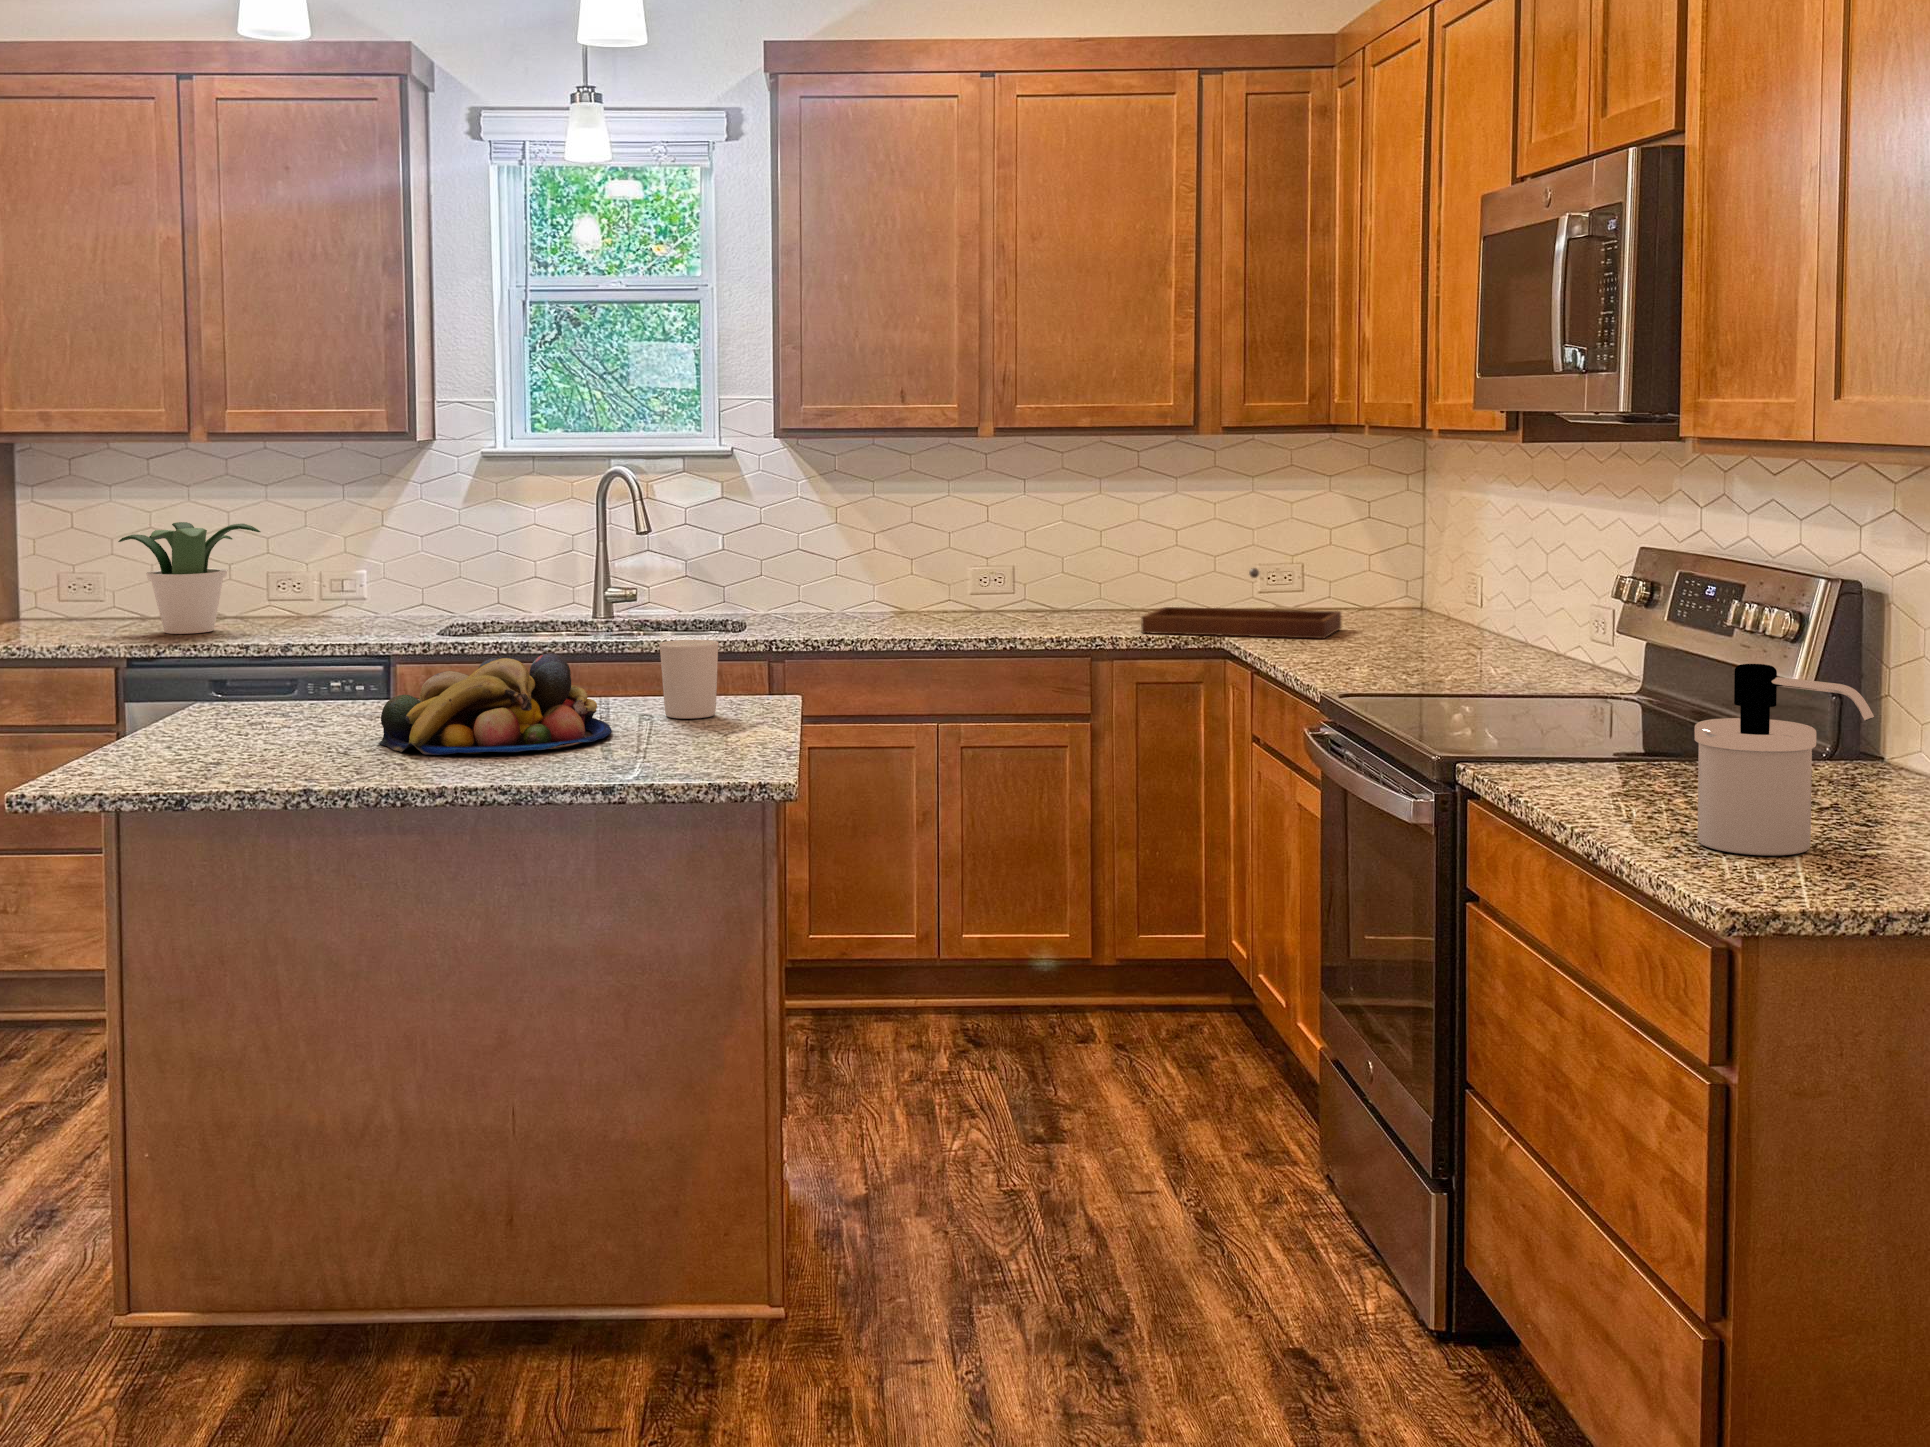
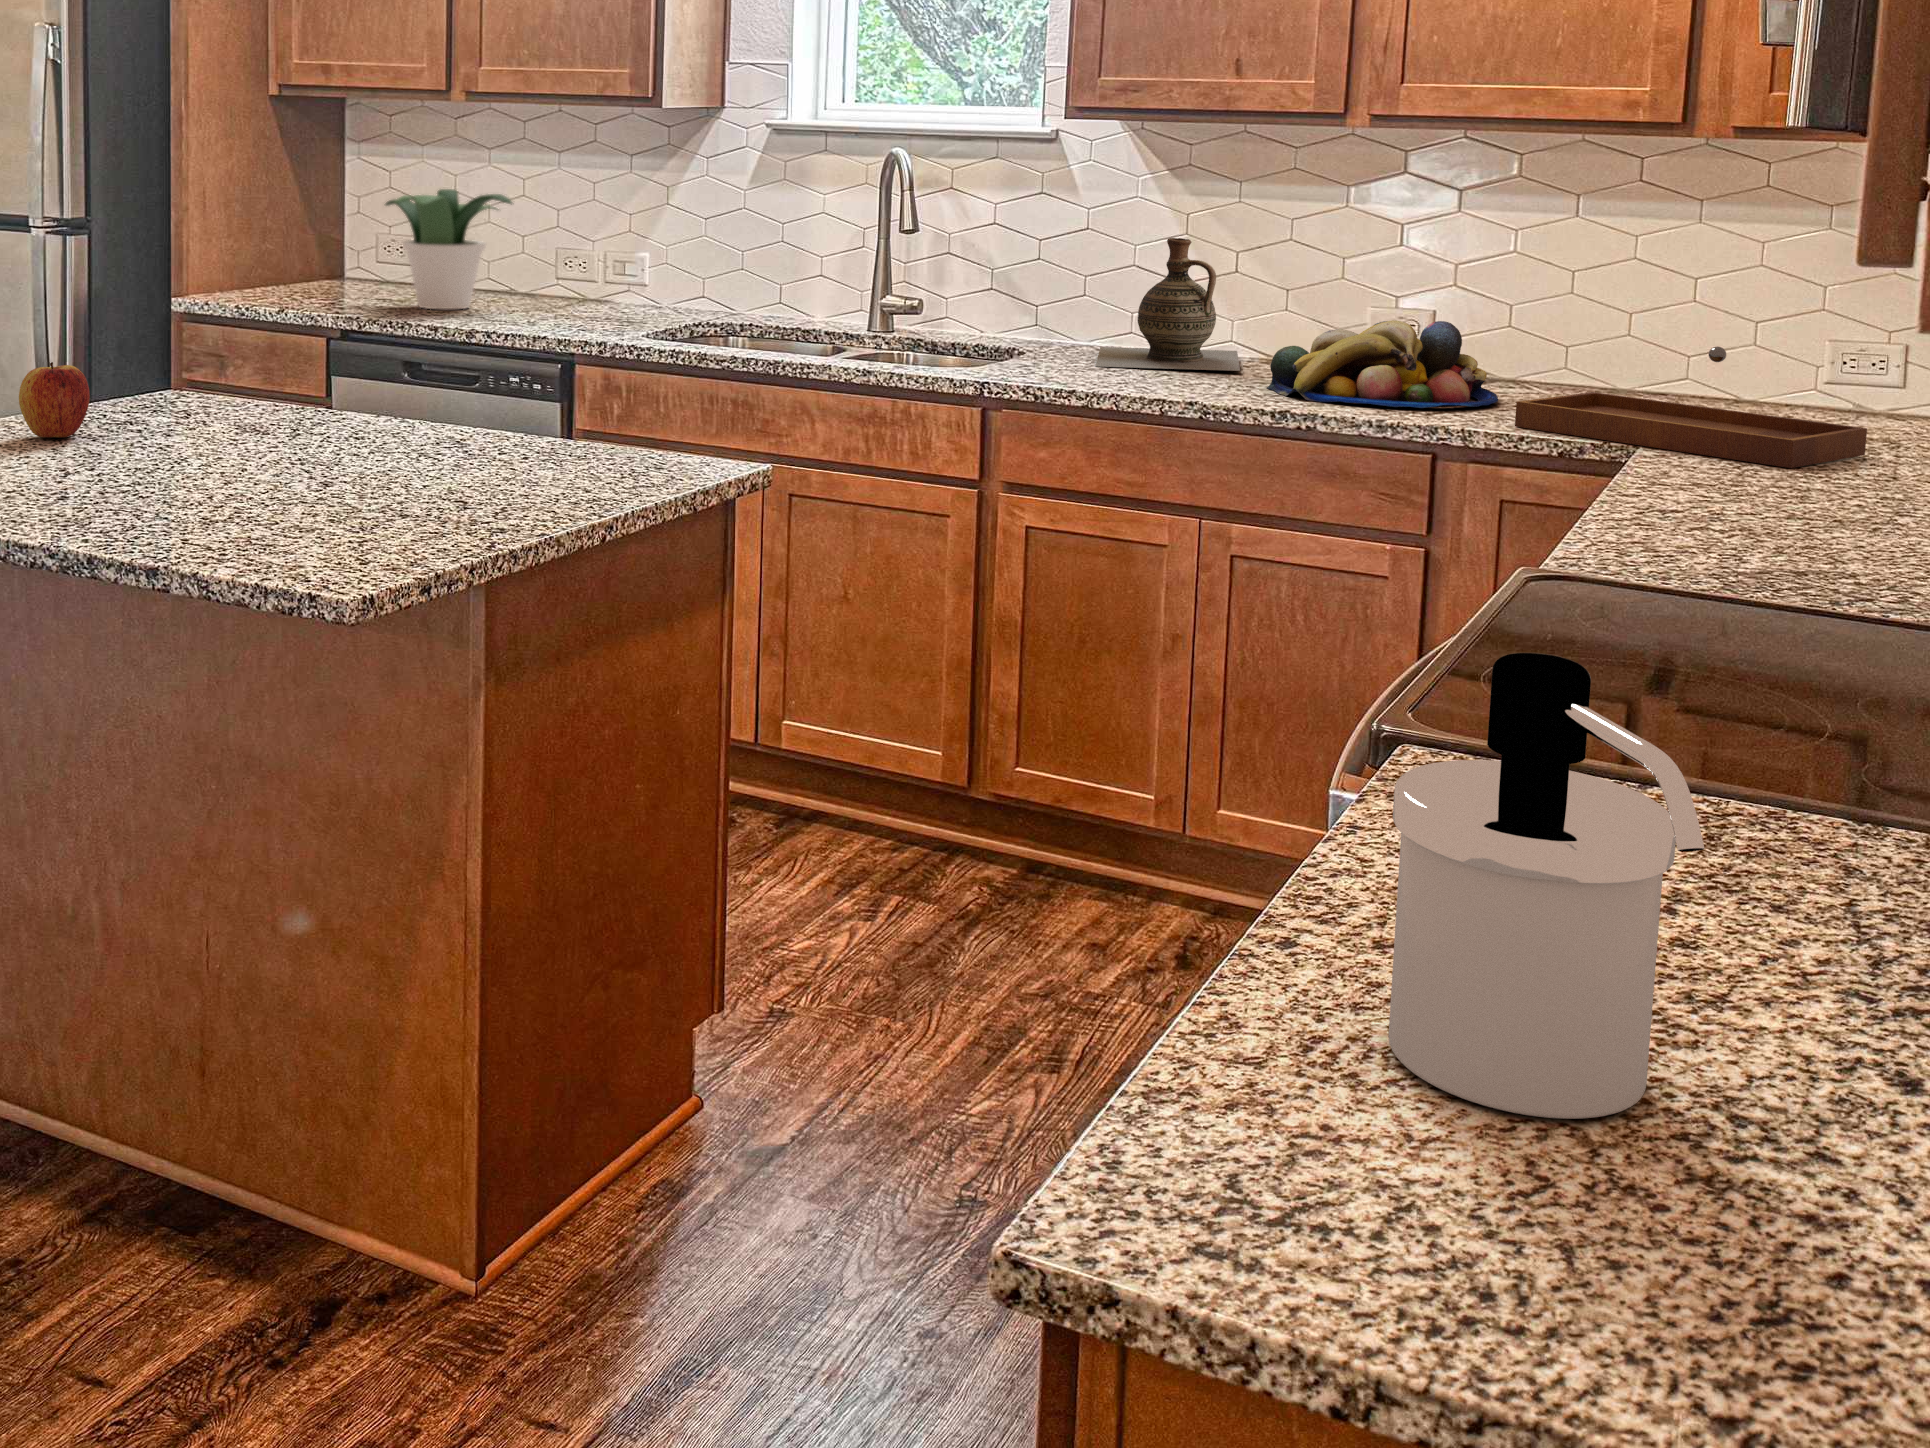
ceramic jug: none [783,523,910,625] -> present [1096,238,1240,371]
candle holder: present [659,640,719,719] -> none [548,366,626,470]
fruit bowl: present [378,653,612,755] -> present [1267,320,1498,408]
apple: none [208,682,268,748] -> present [19,362,90,437]

